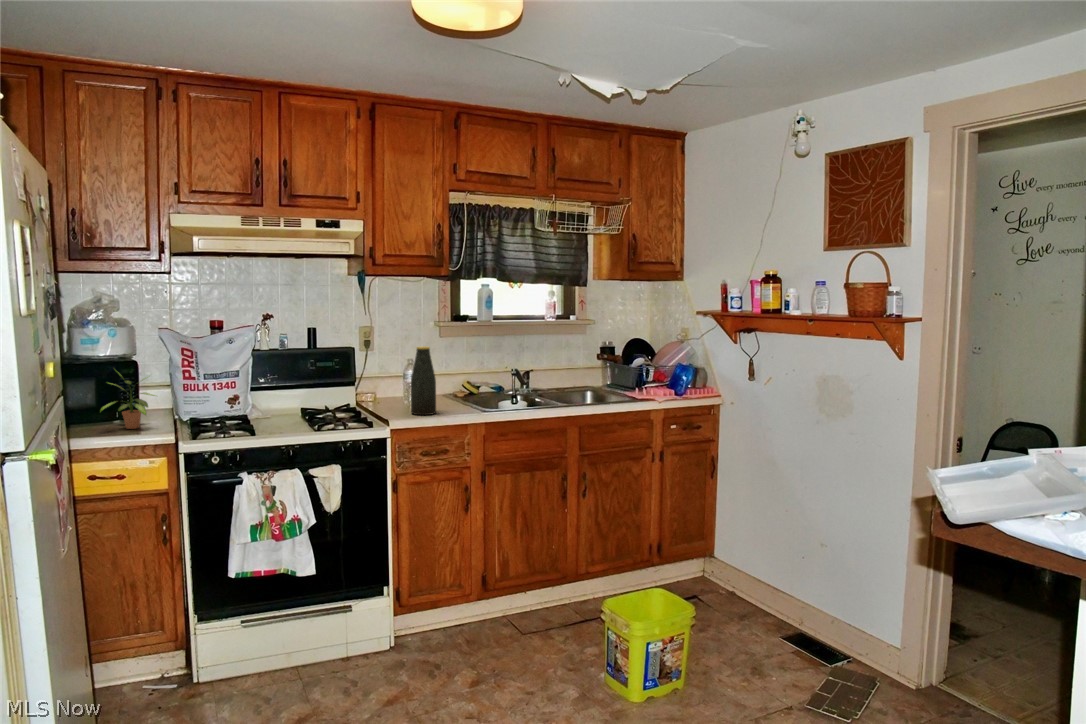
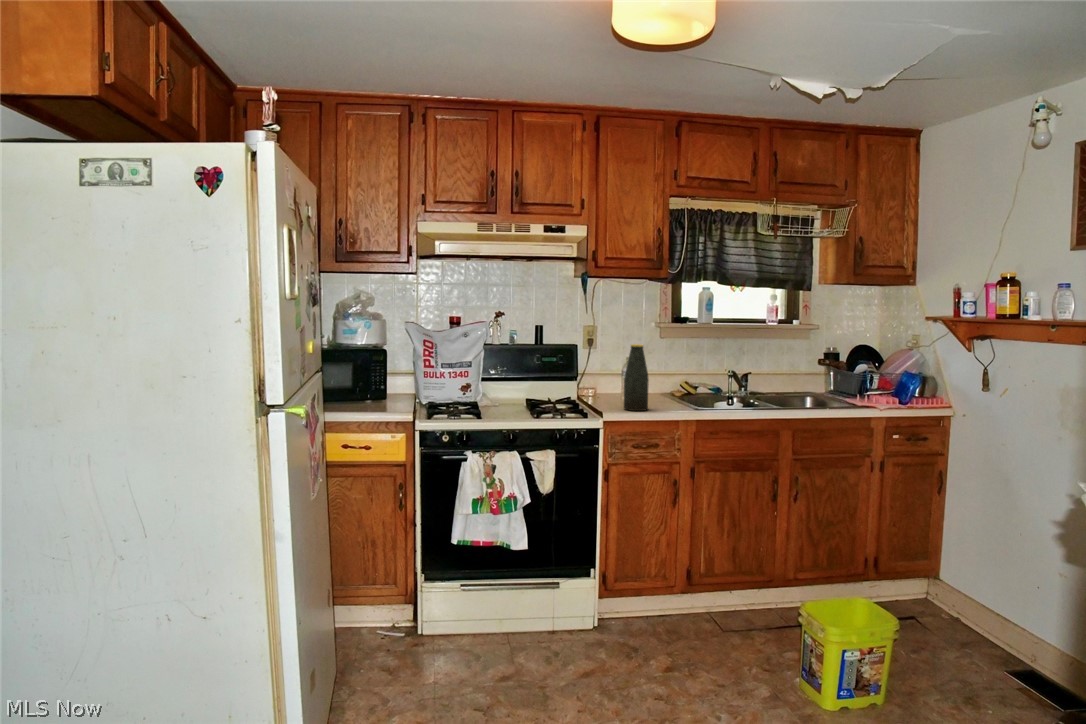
potted plant: present [100,373,155,429] -> none [359,352,405,407]

